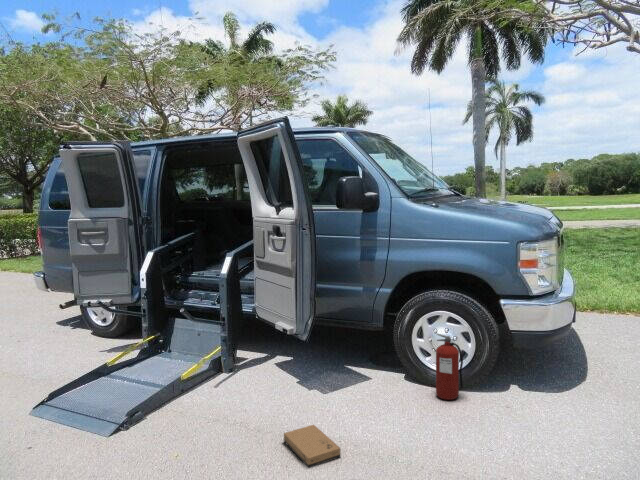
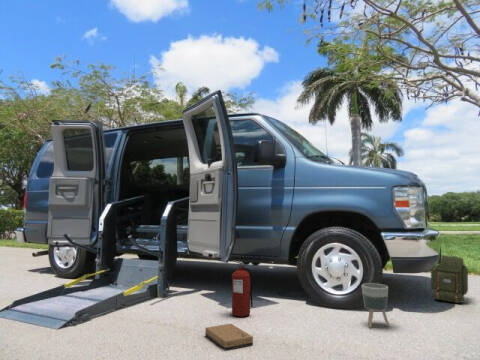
backpack: none [560,312,607,372] -> present [431,255,468,303]
fire extinguisher: present [436,334,463,400] -> present [232,261,253,317]
planter: none [472,367,505,422] -> present [362,283,389,328]

